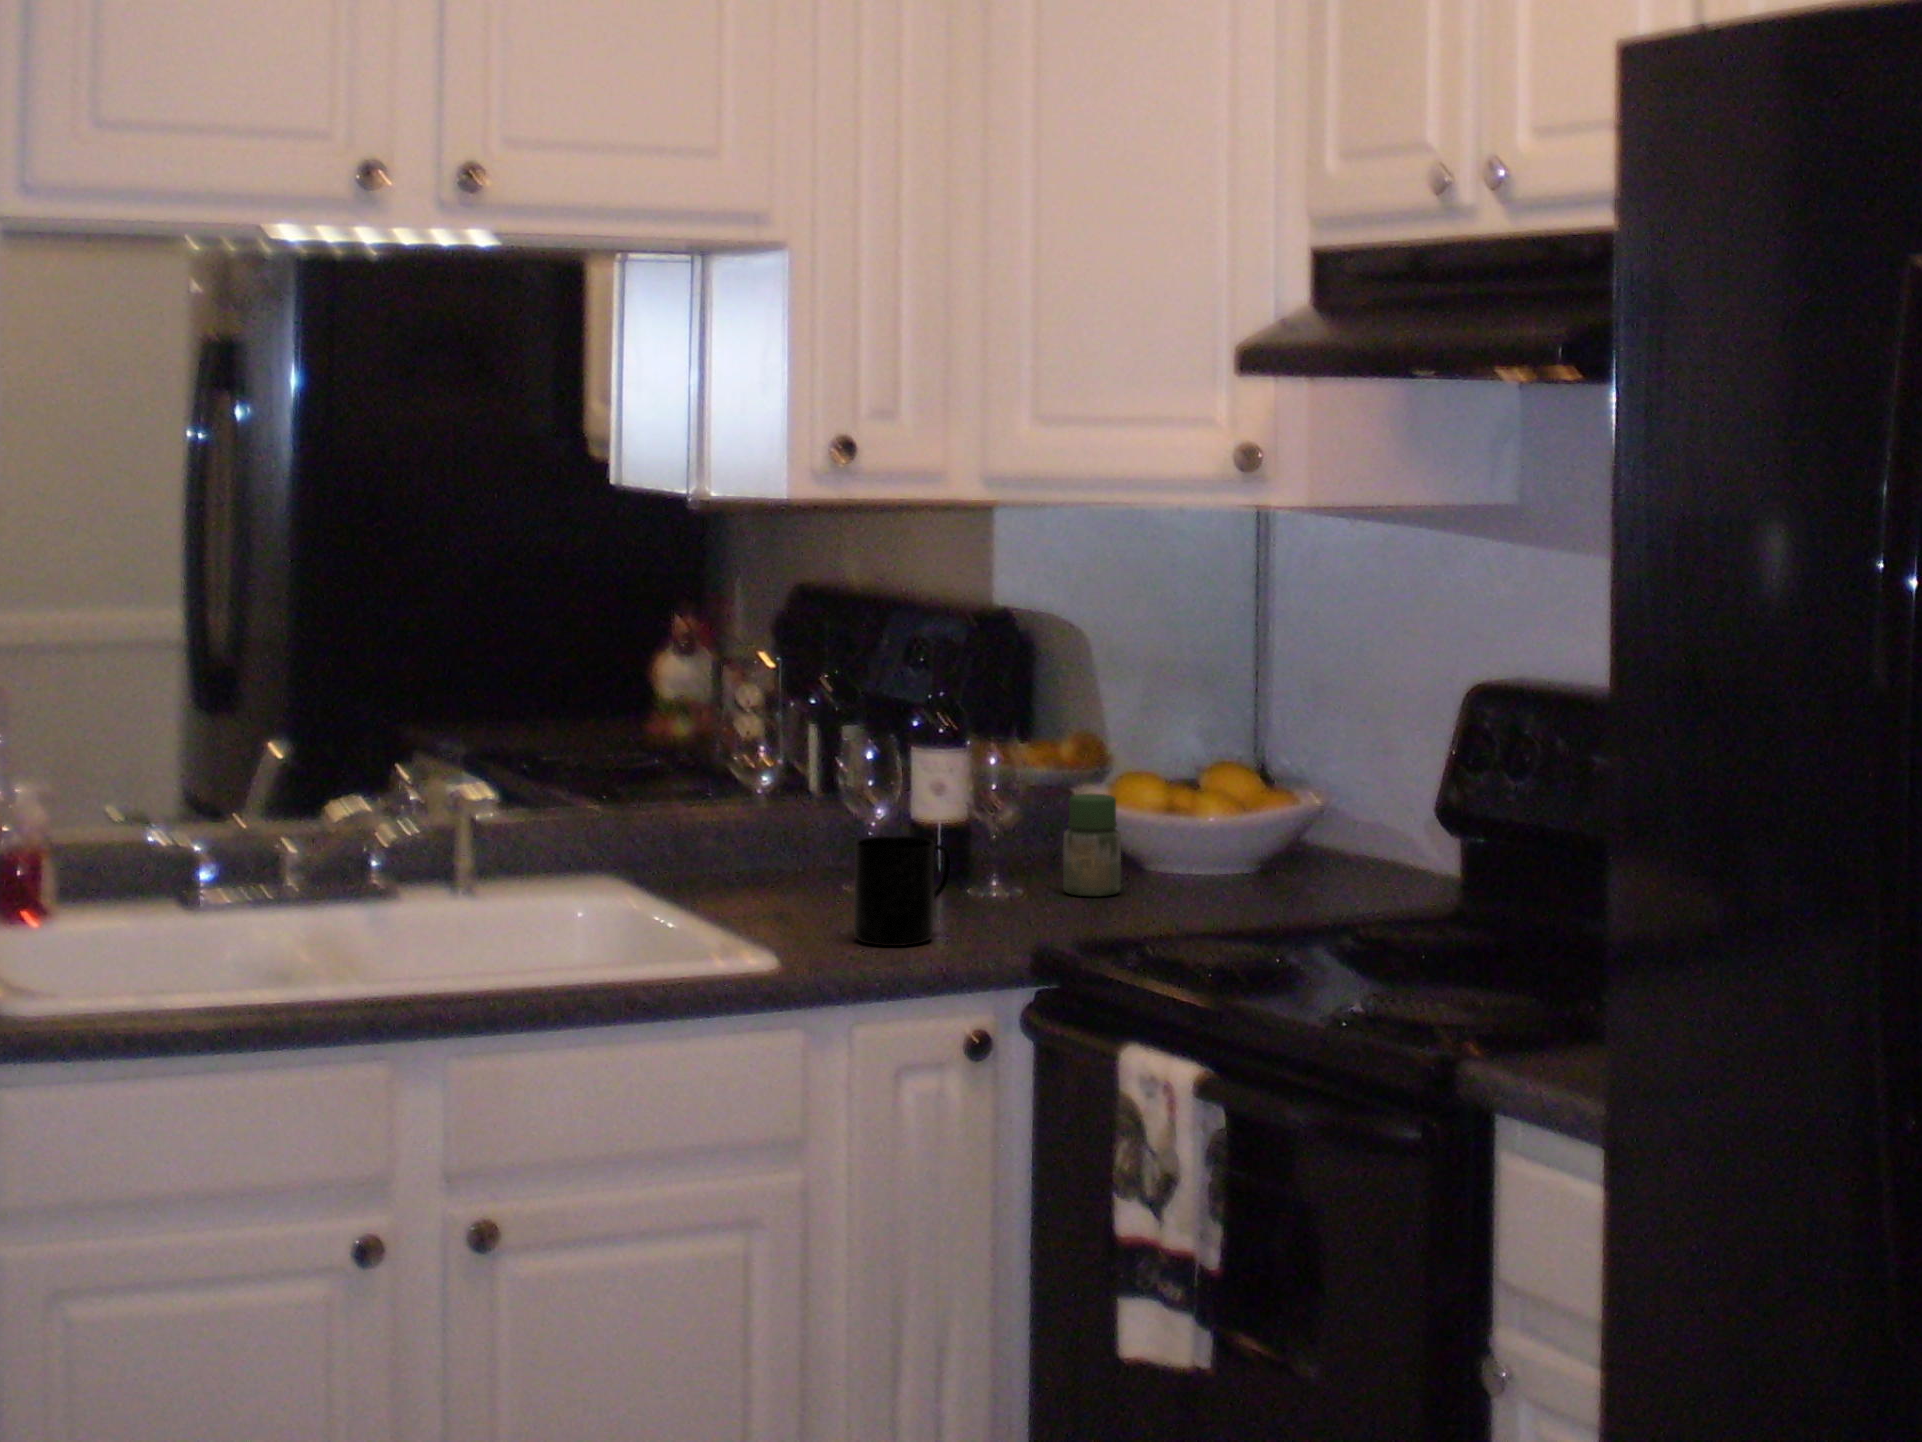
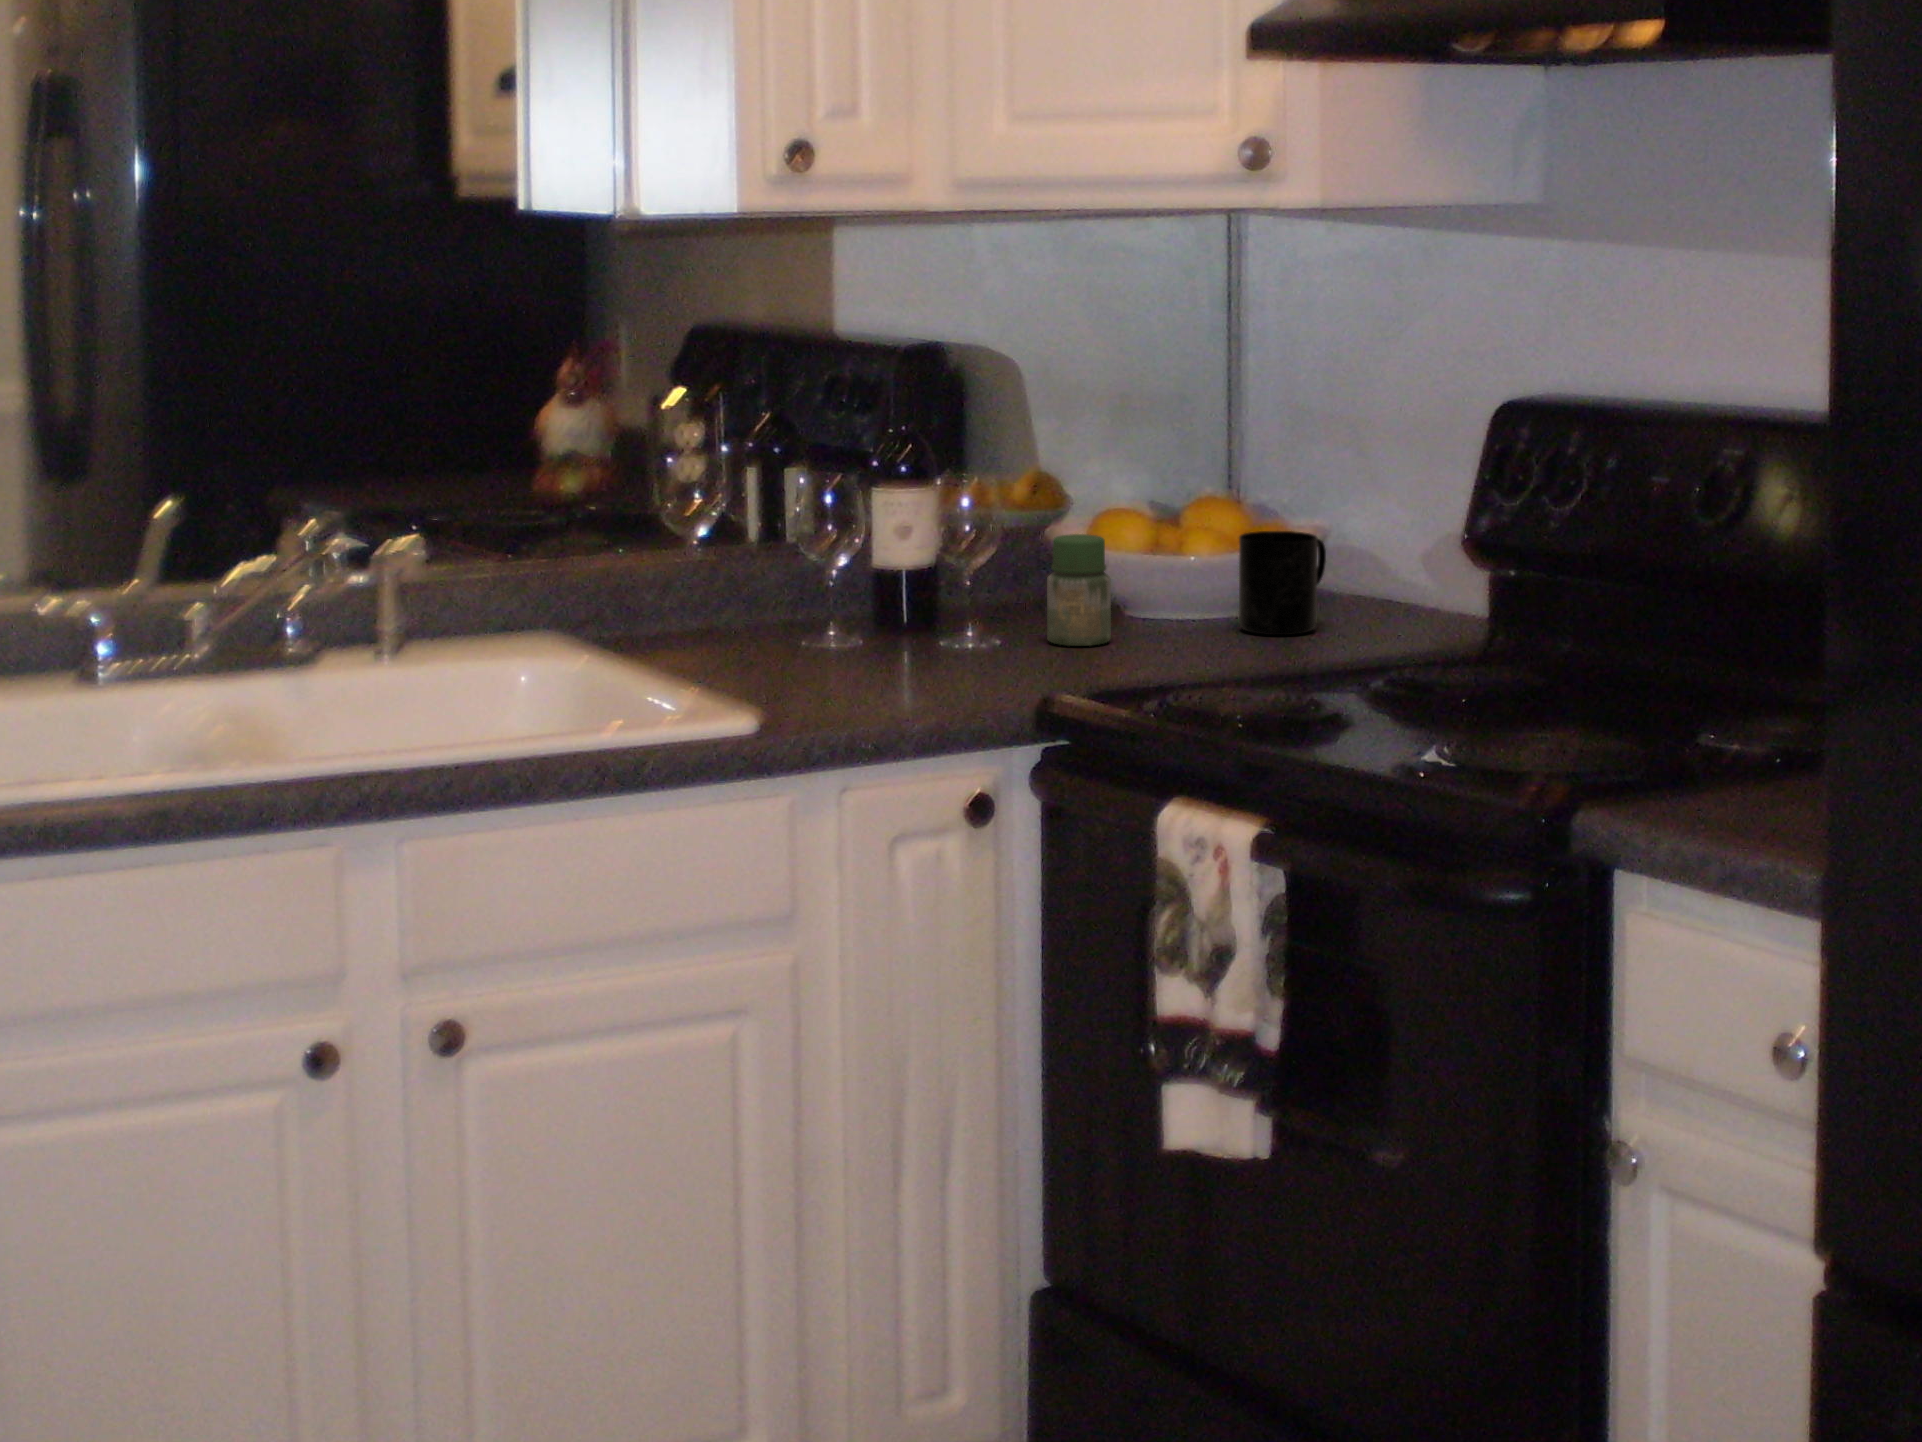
mug: present [854,836,951,946] -> present [1239,531,1326,635]

